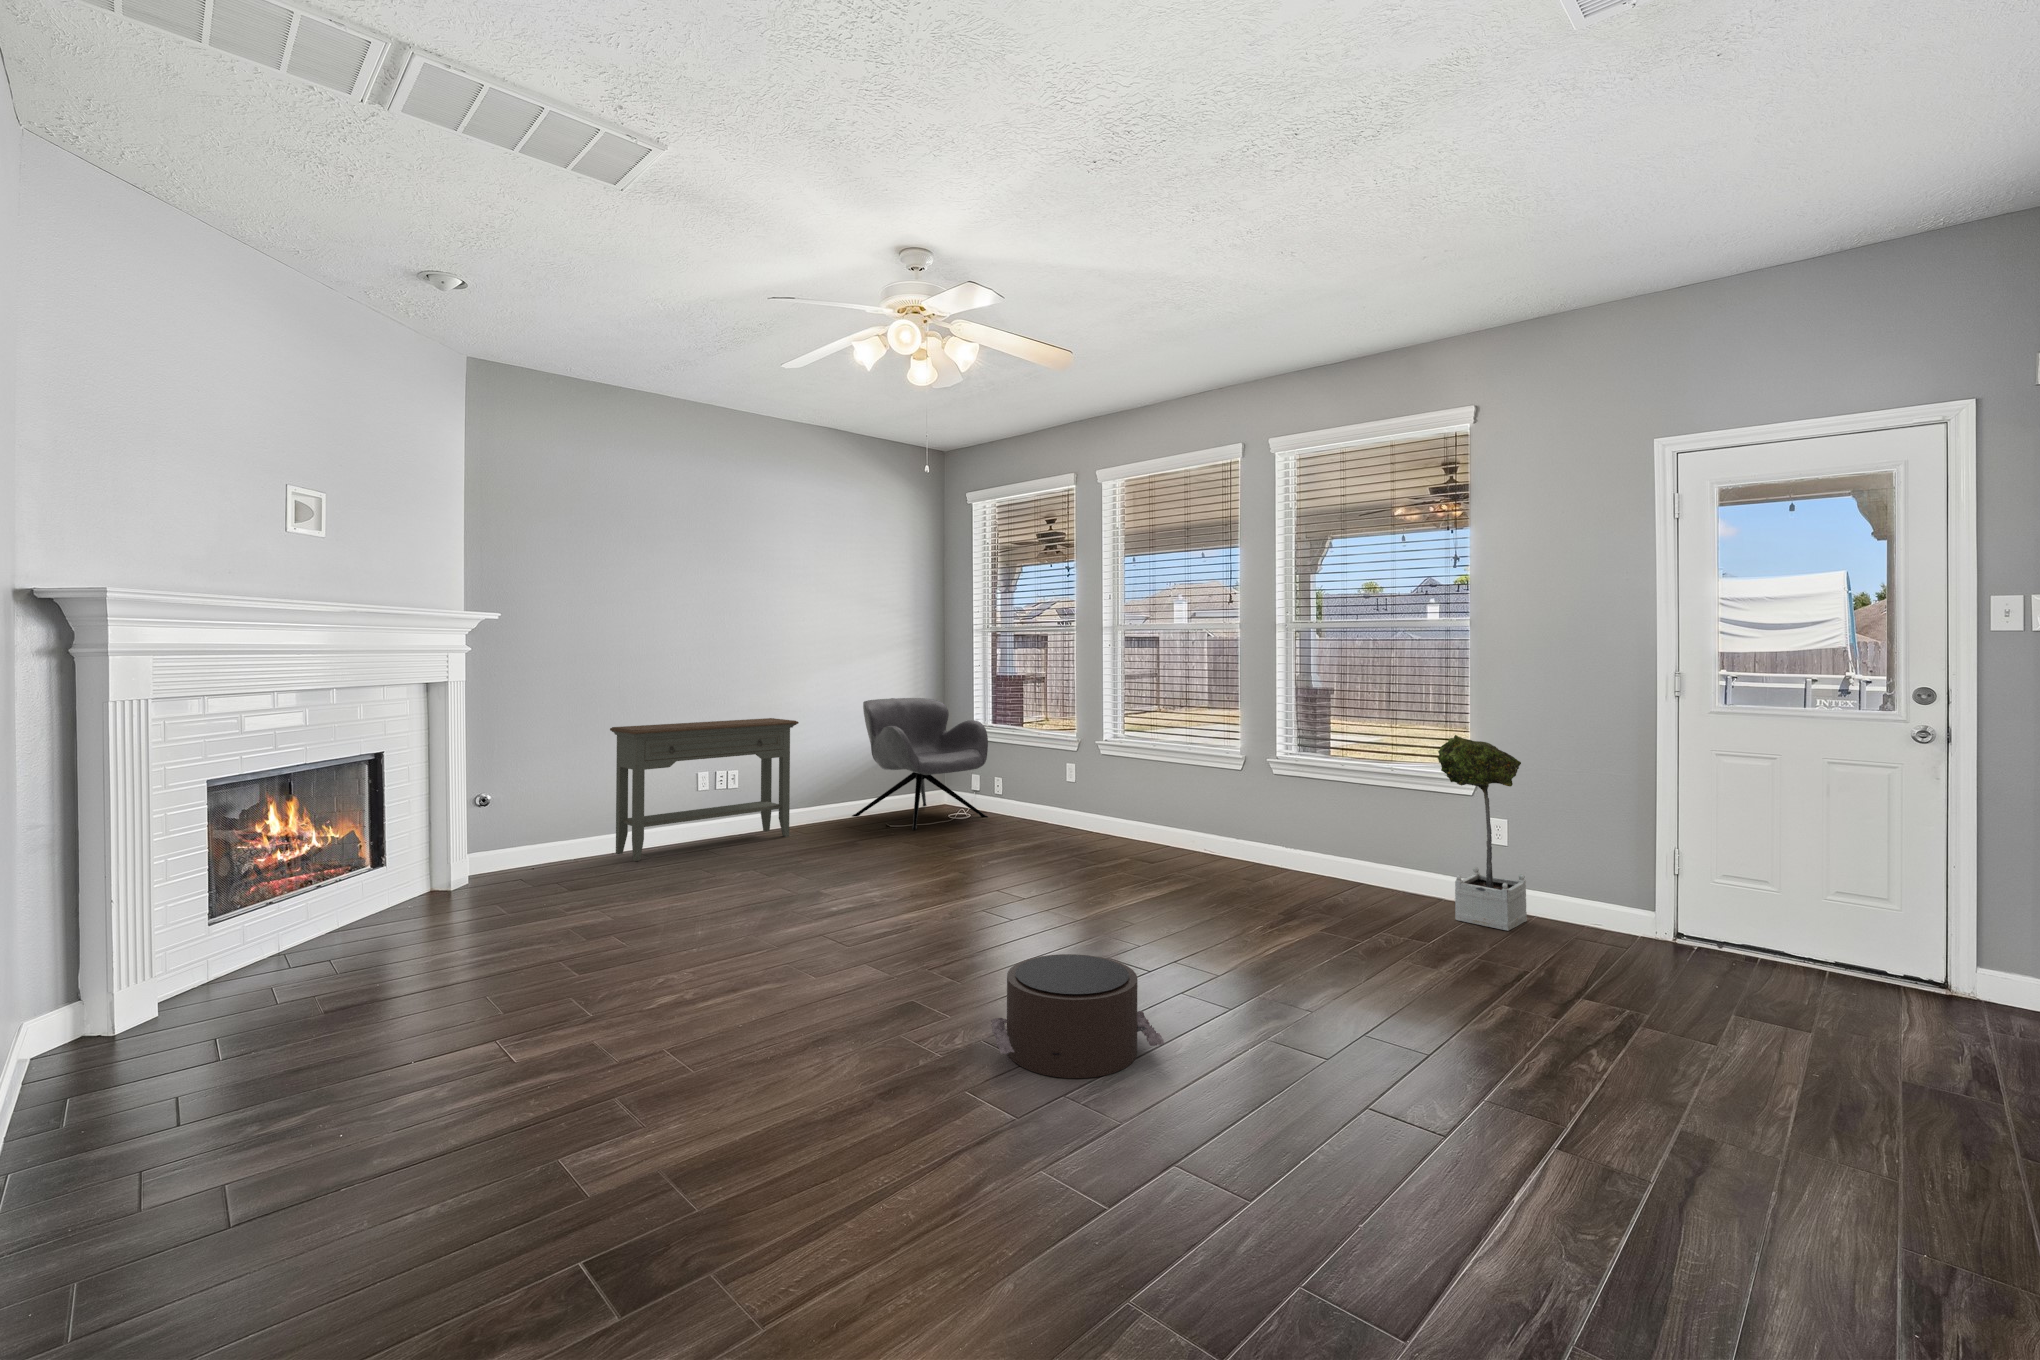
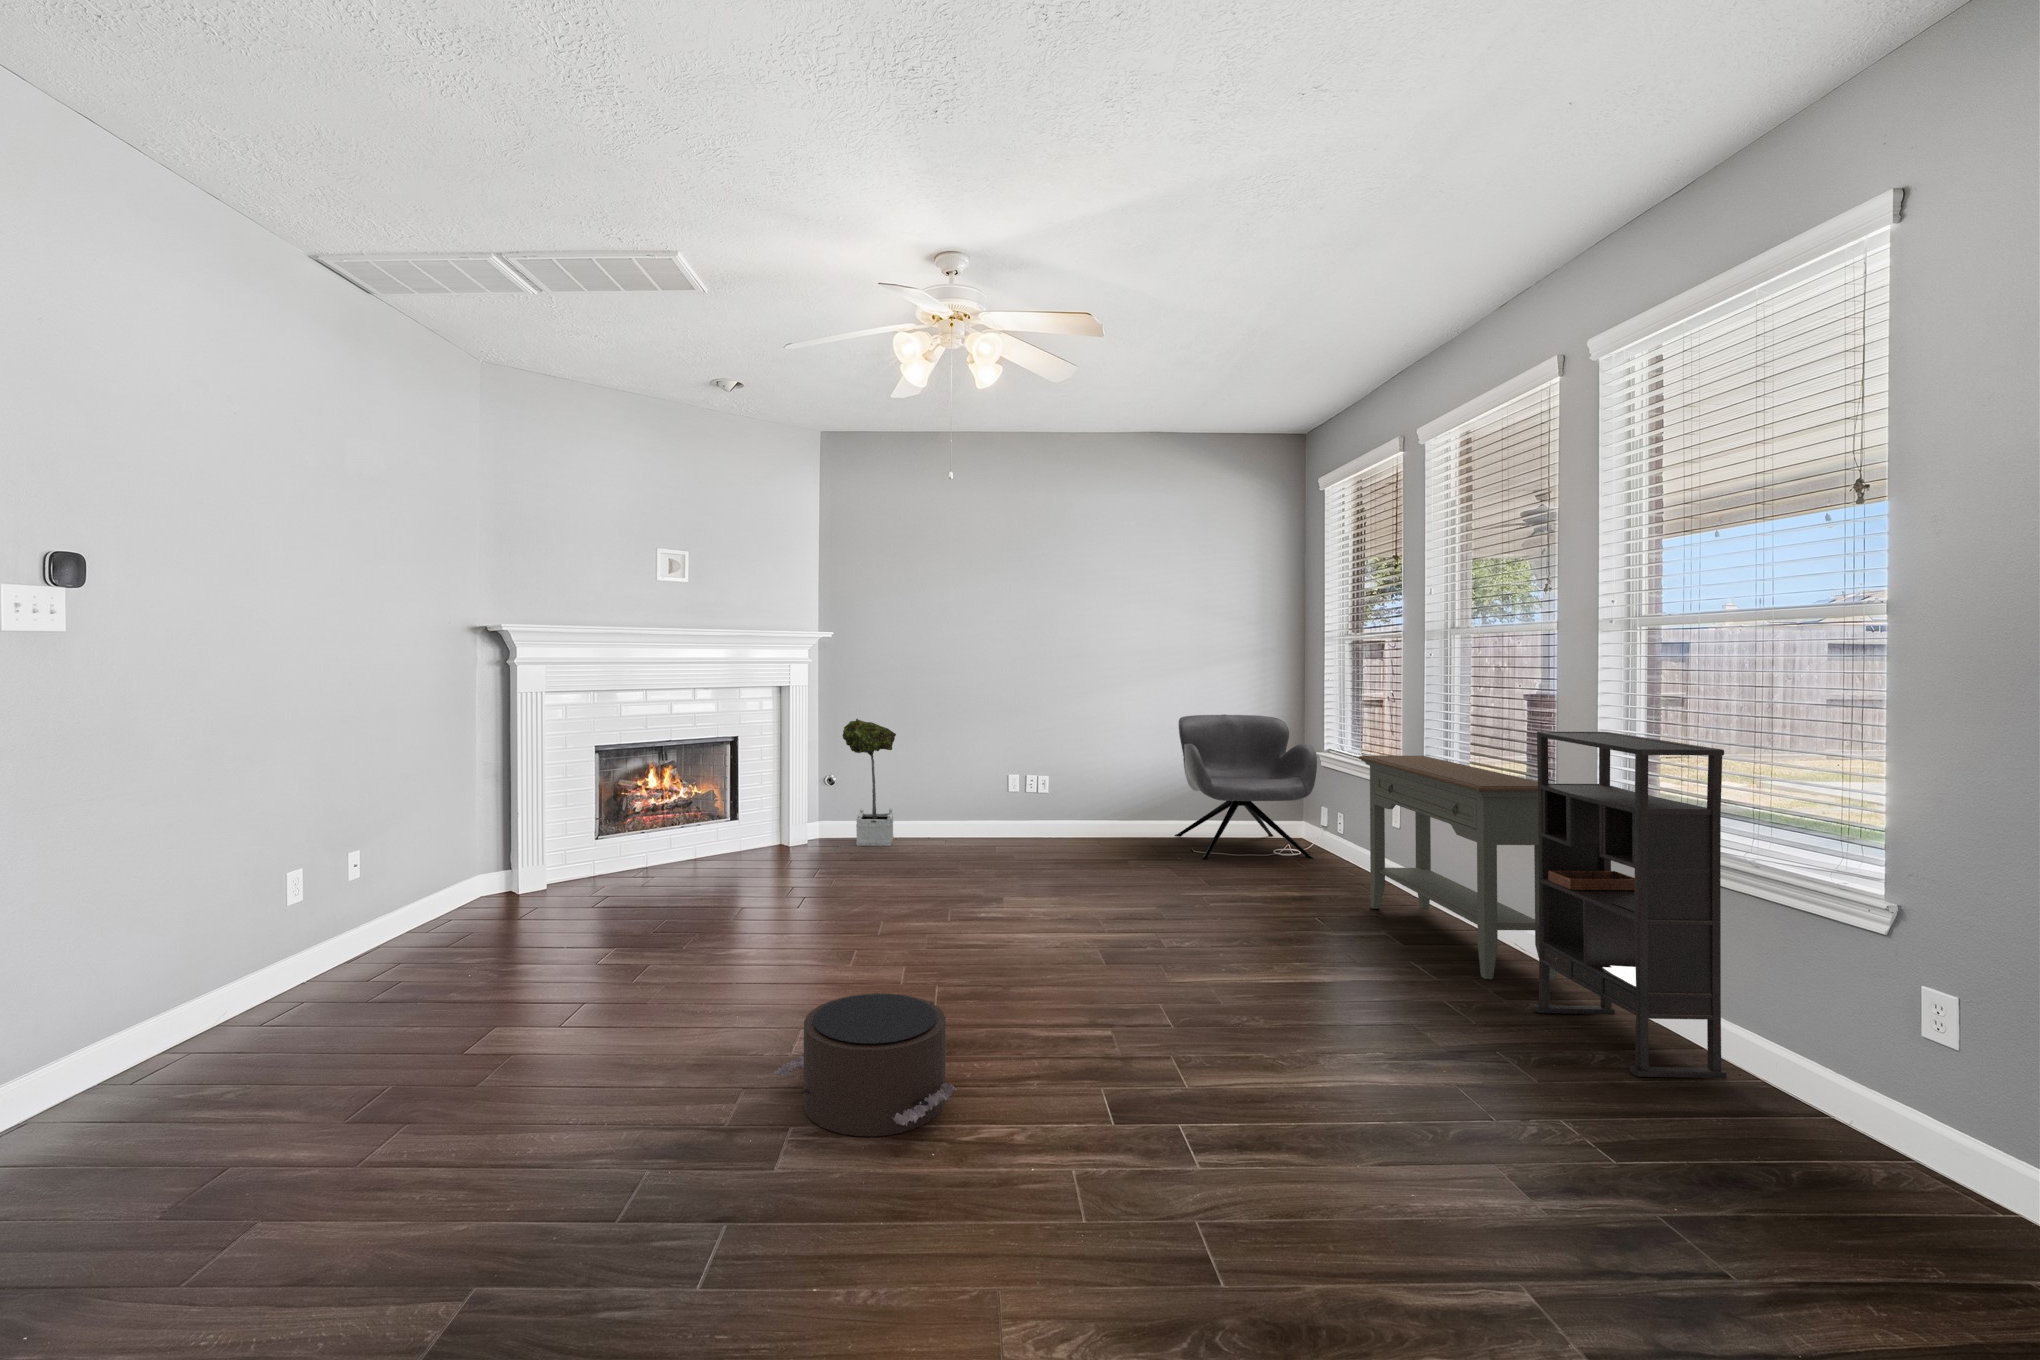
bookshelf: none [1273,692,1391,900] -> present [1534,731,1727,1078]
console table: present [610,718,799,861] -> present [1359,755,1556,980]
potted tree: present [1438,735,1527,931] -> present [842,719,896,846]

